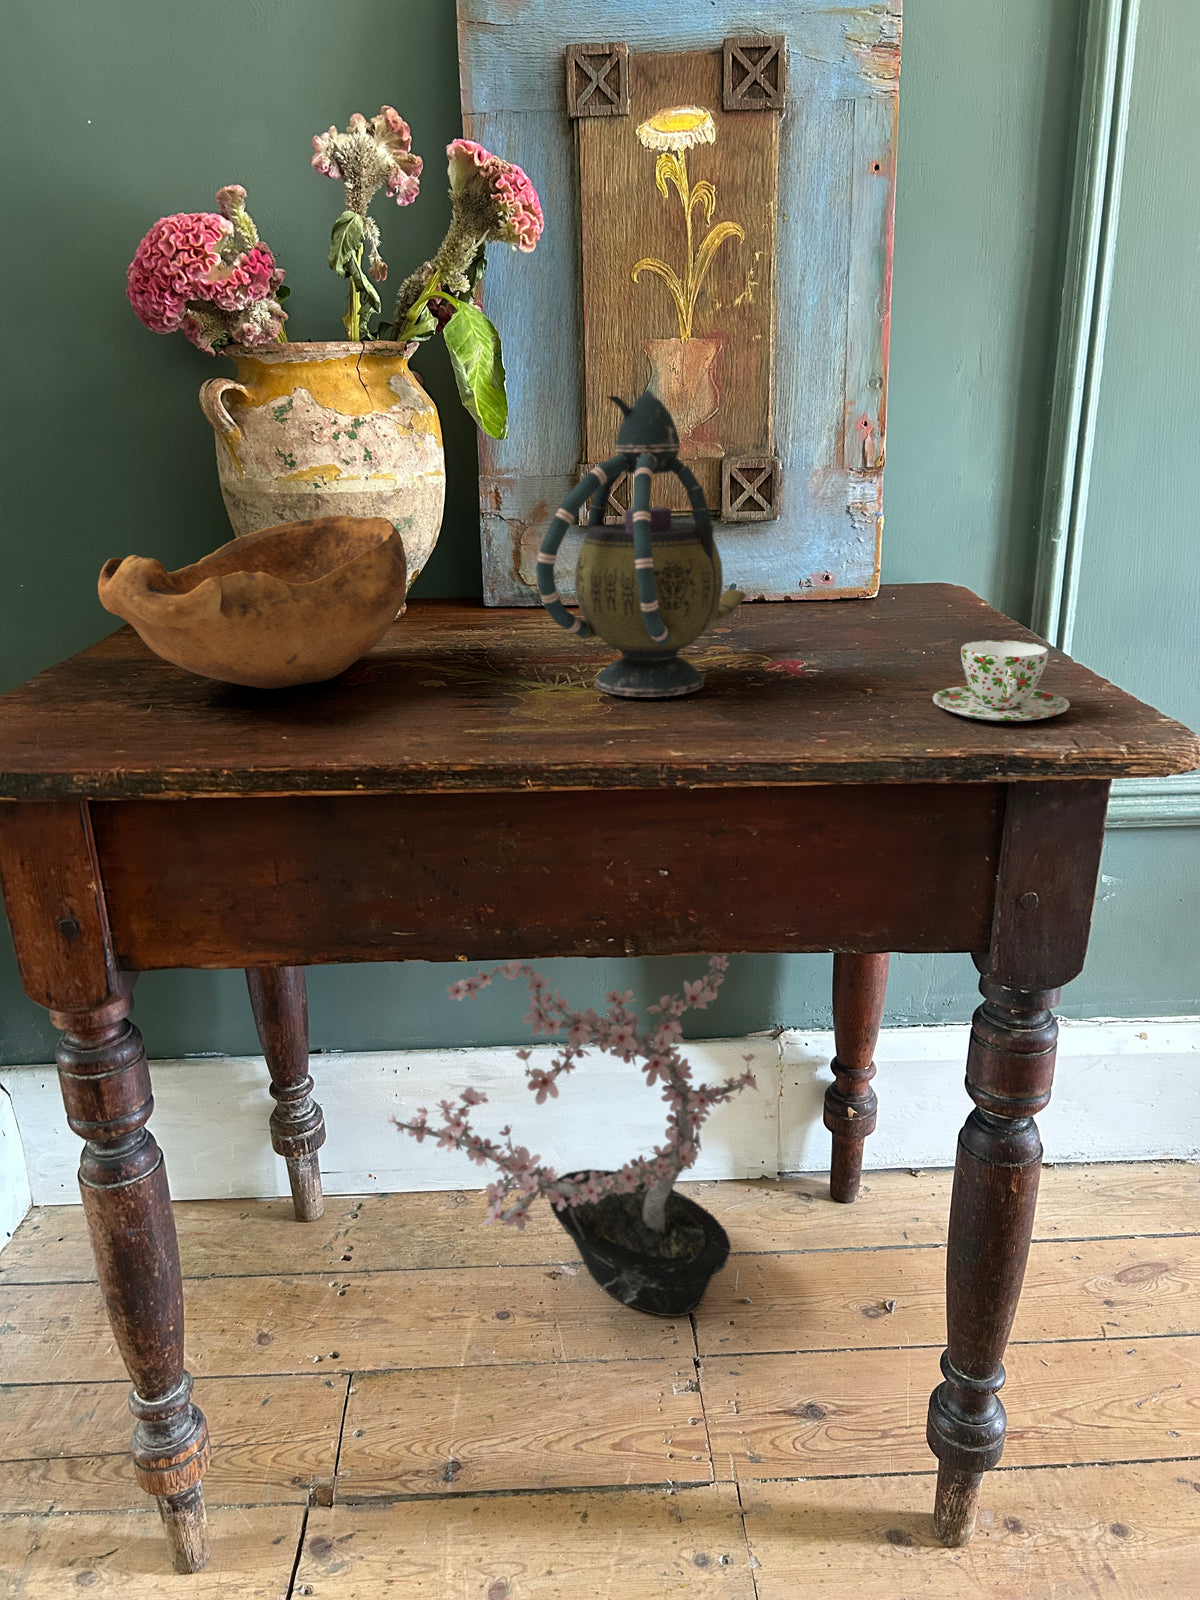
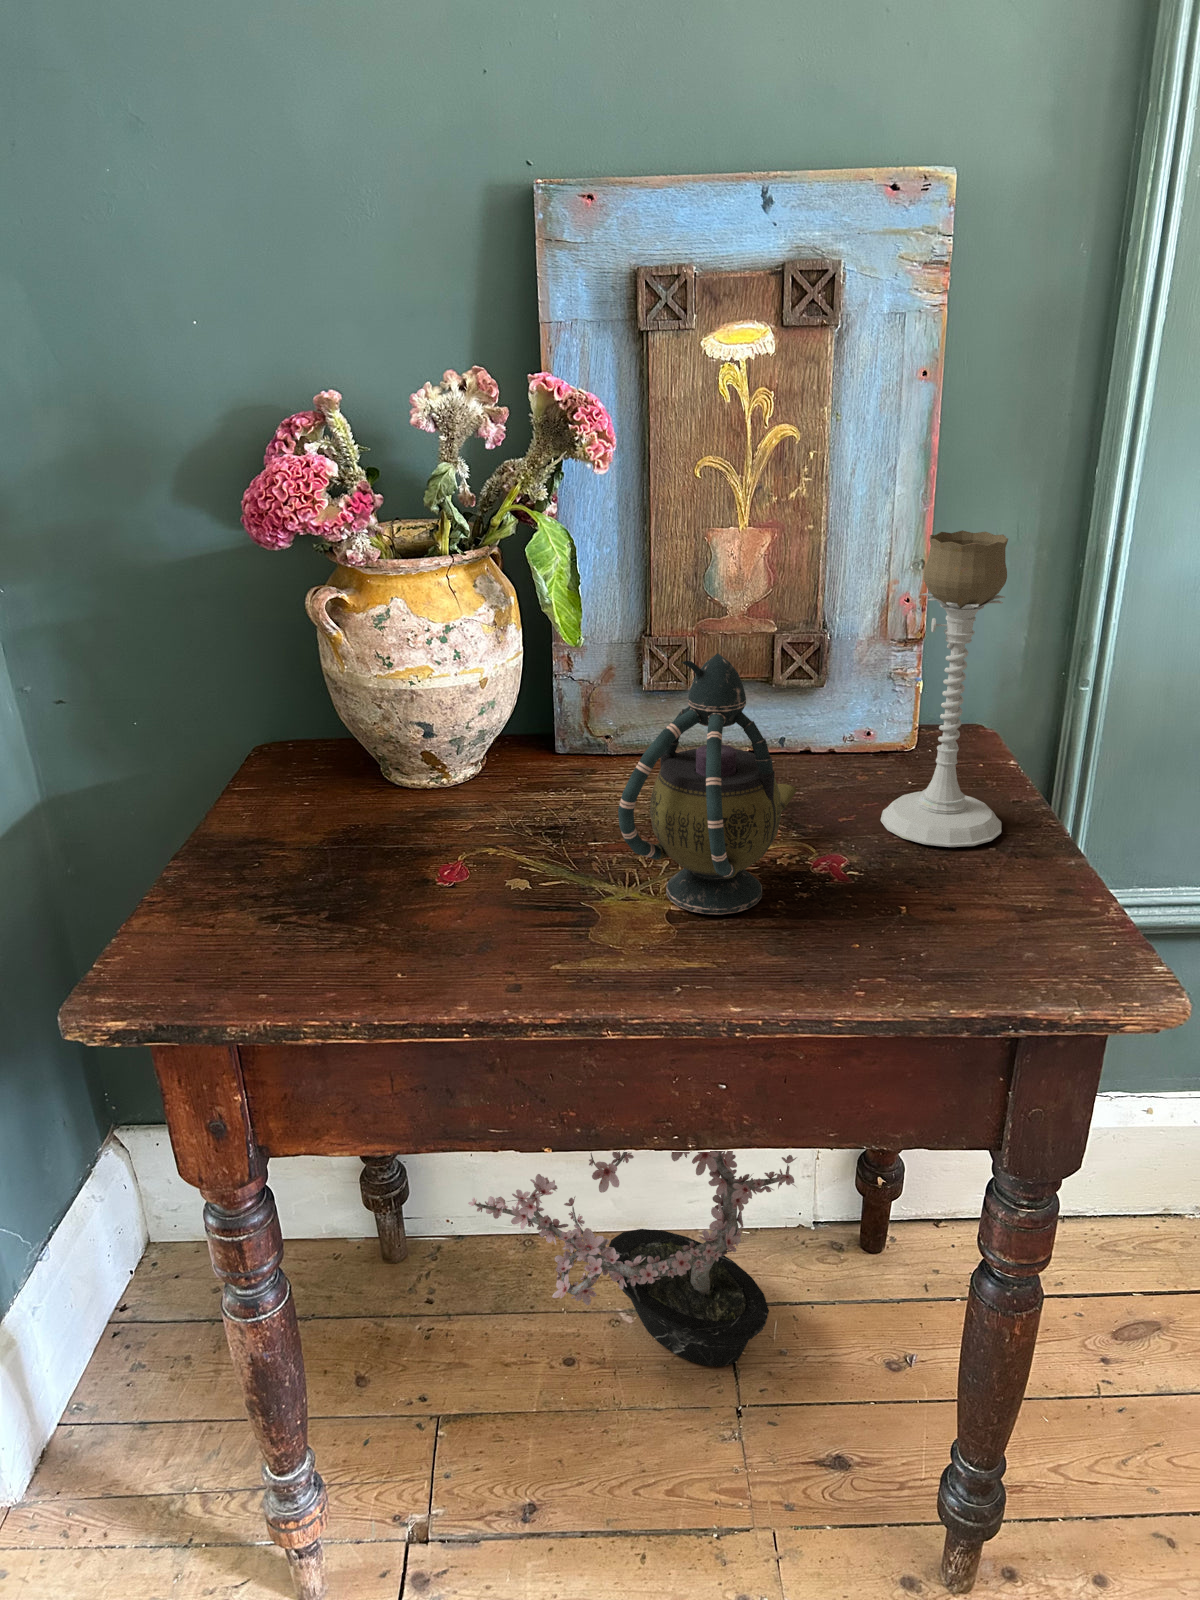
candle holder: none [841,294,974,652] -> present [881,530,1008,847]
wooden bowl: present [98,515,407,689] -> none [234,721,498,898]
teacup: present [933,640,1070,721] -> none [965,874,1087,962]

